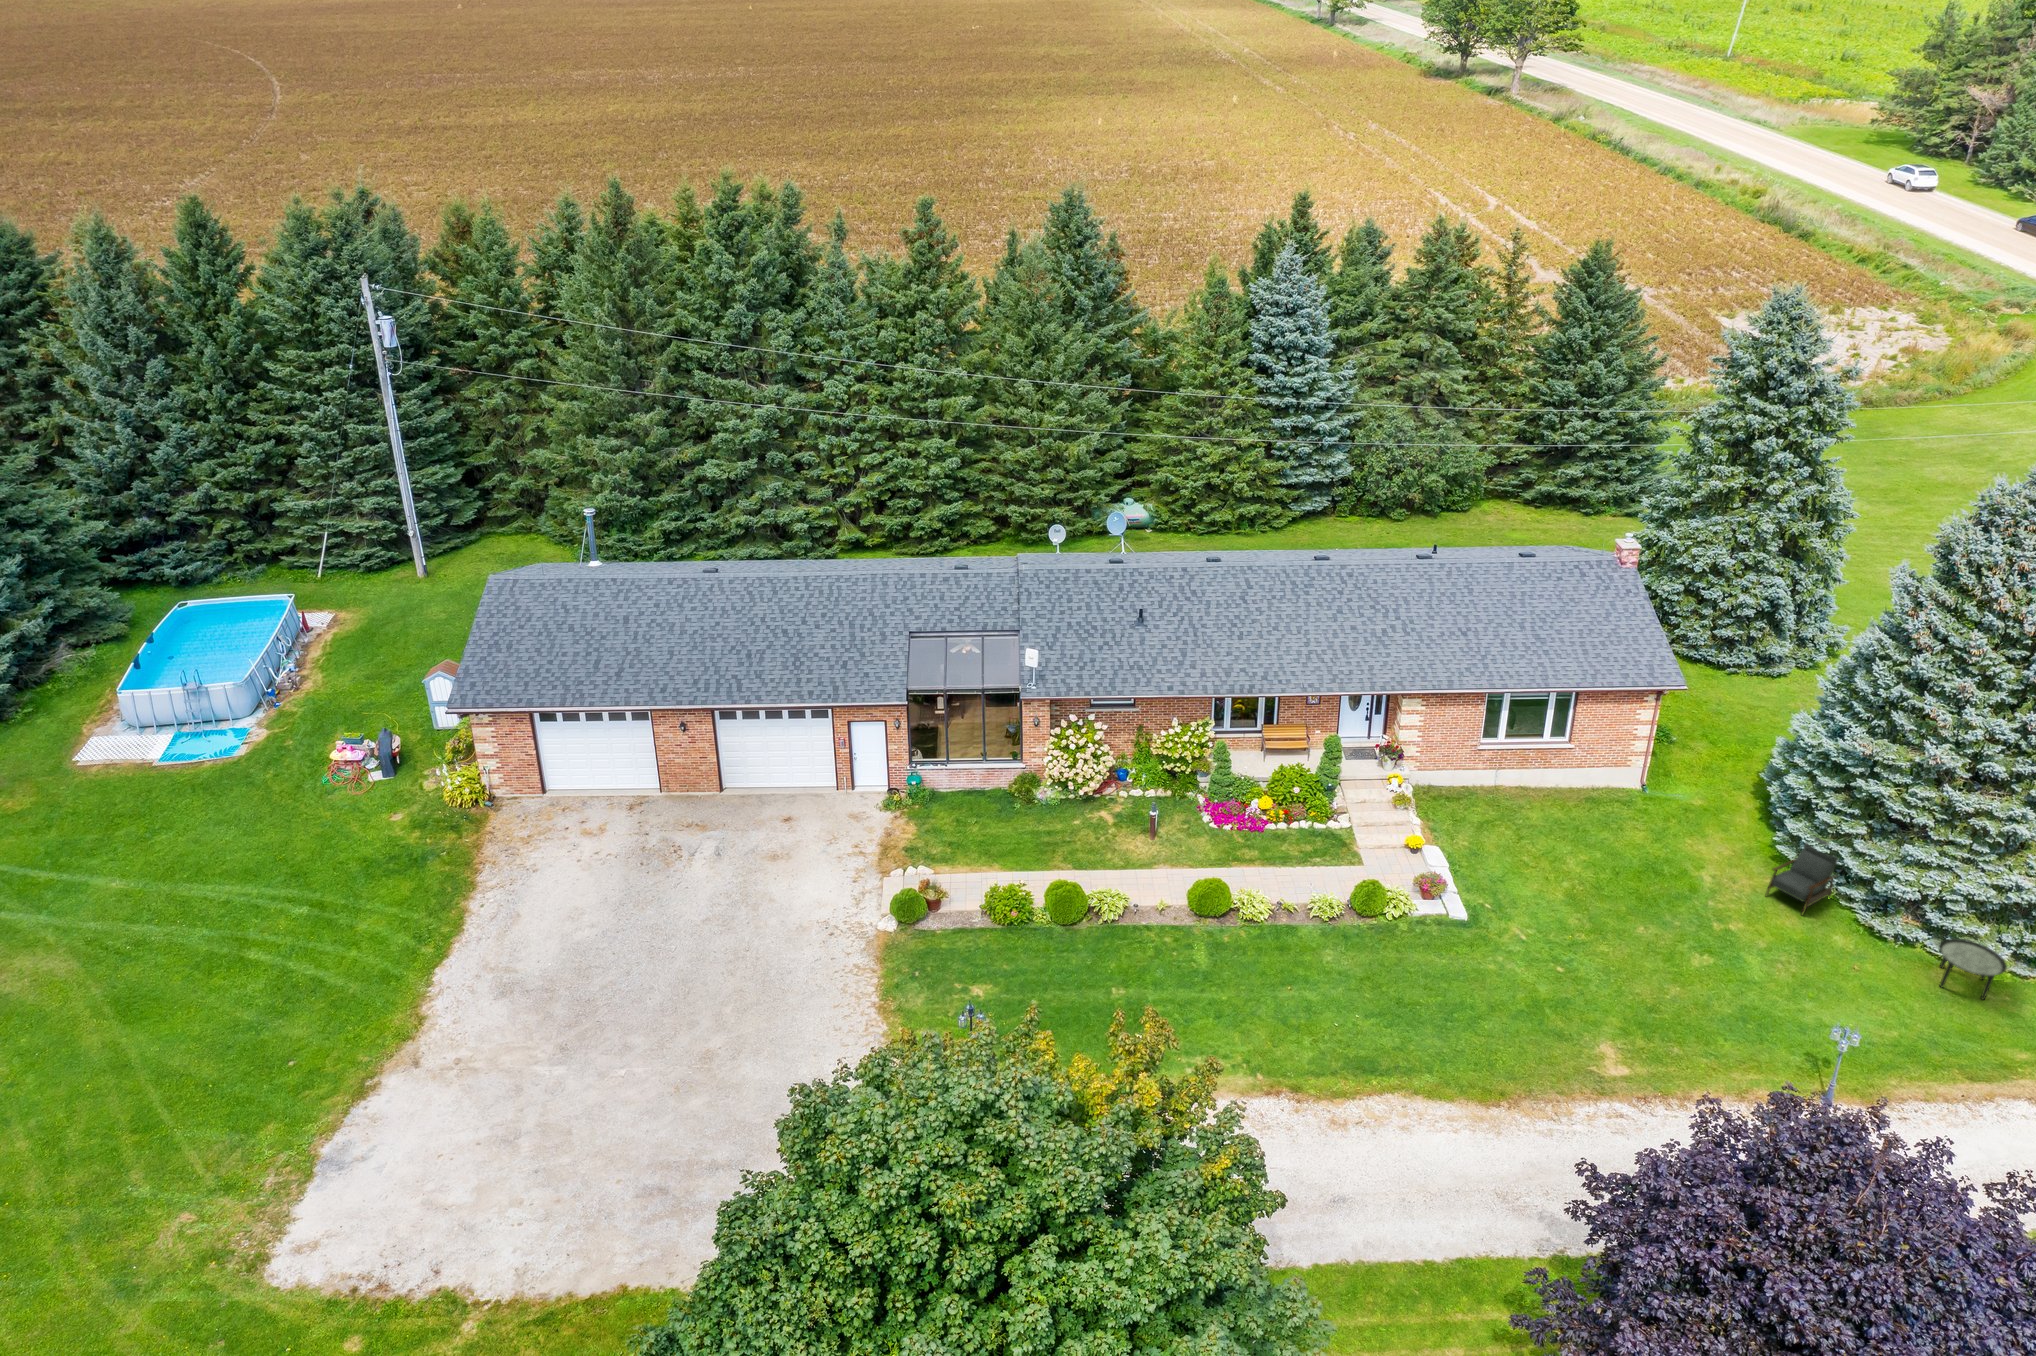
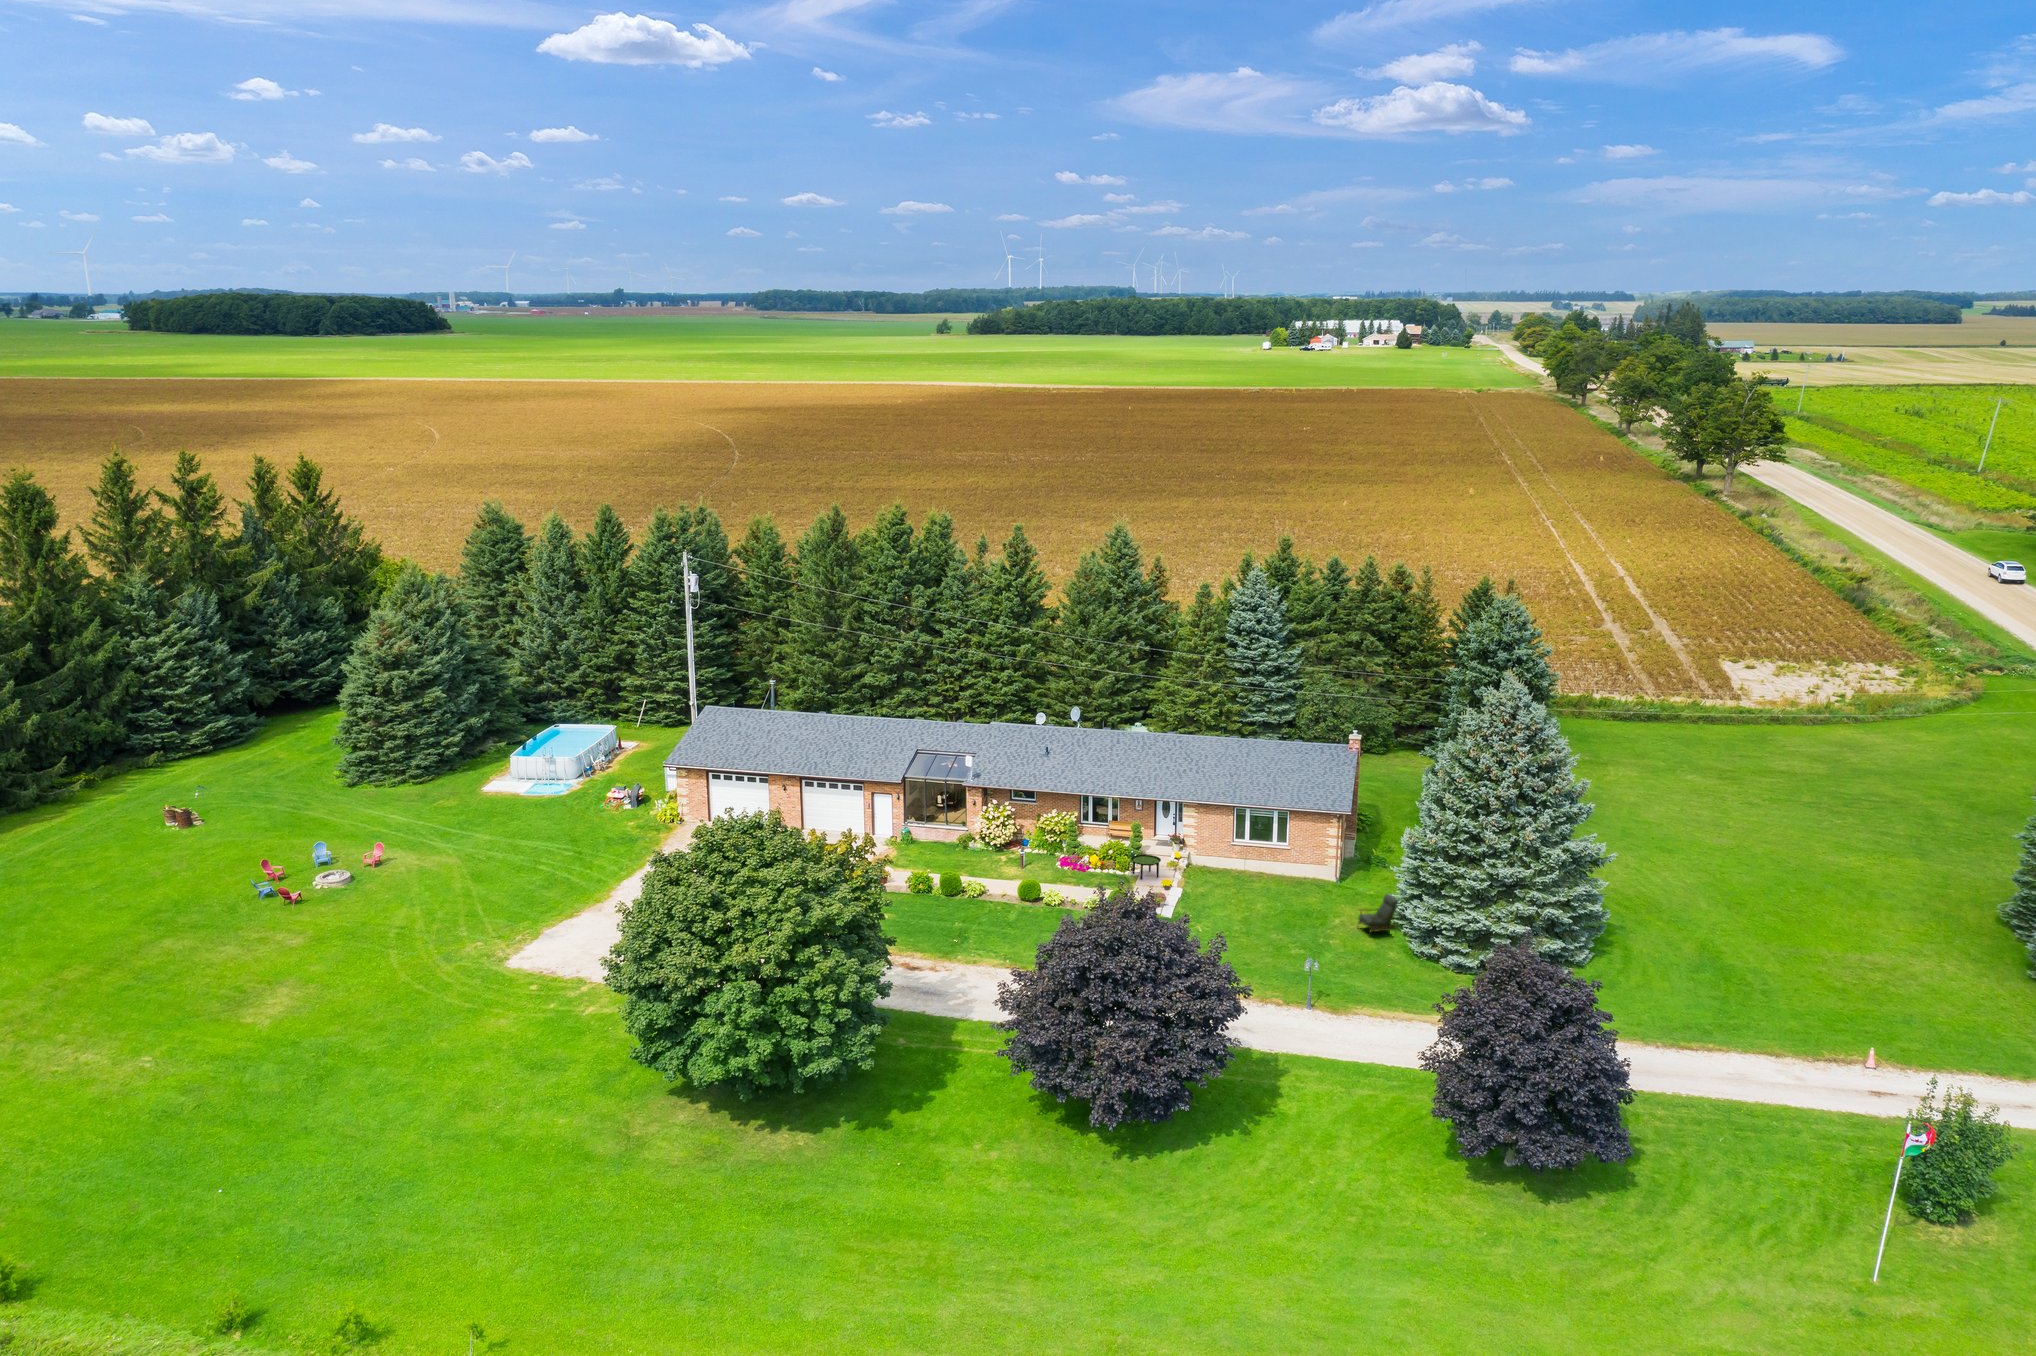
round table: present [1939,938,2007,1000] -> present [1131,855,1161,880]

